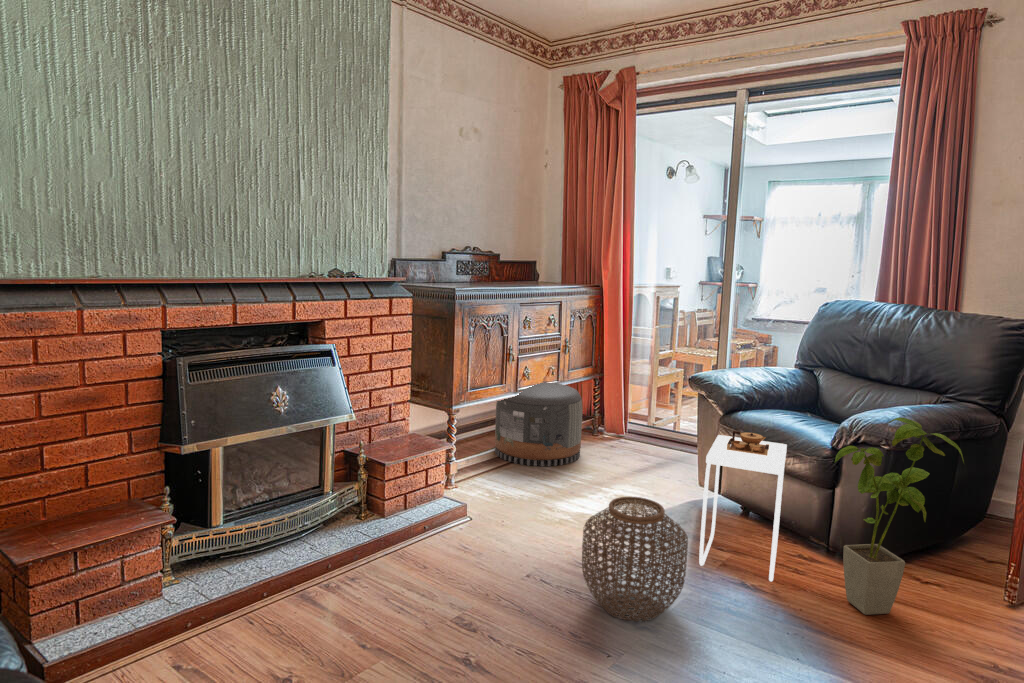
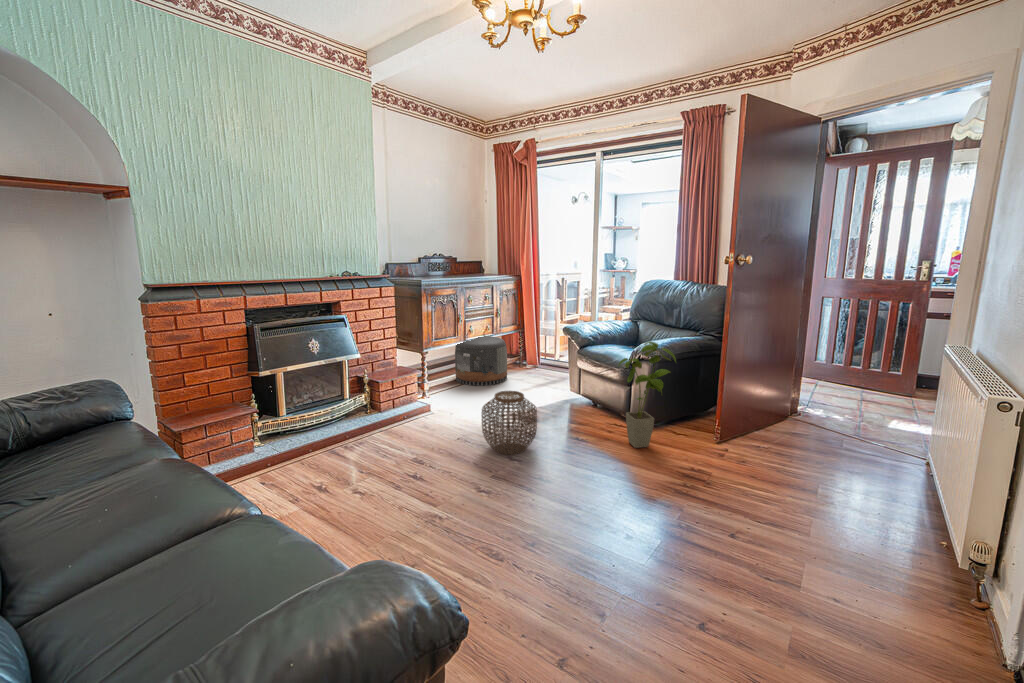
side table: present [699,431,787,582] -> none [553,355,604,435]

